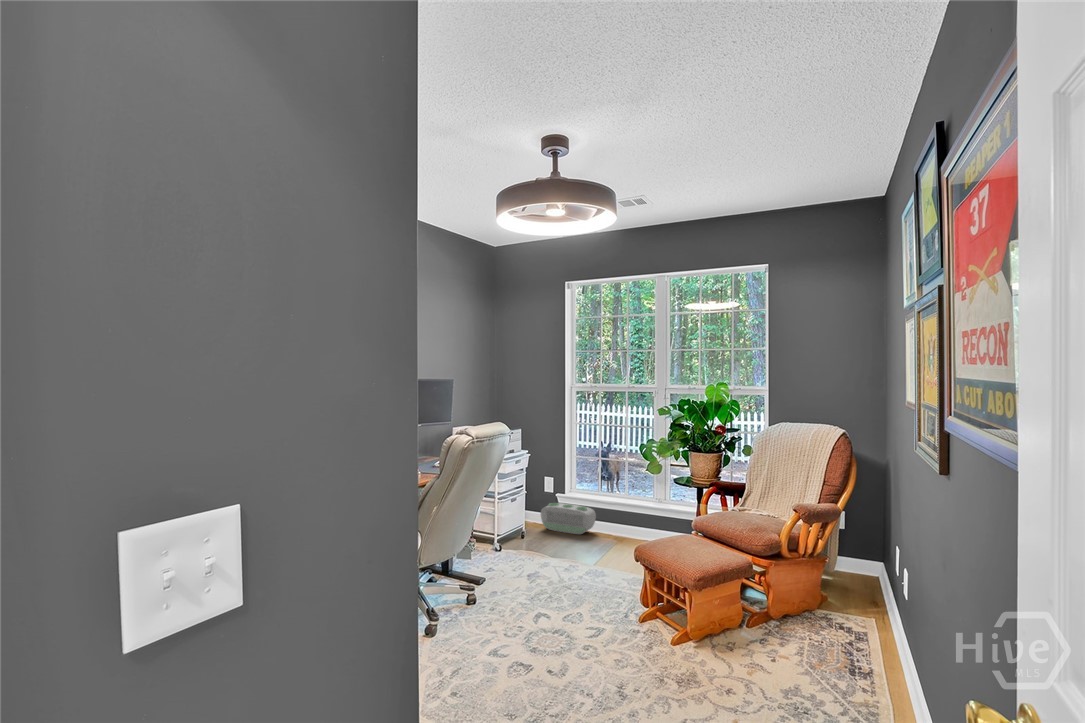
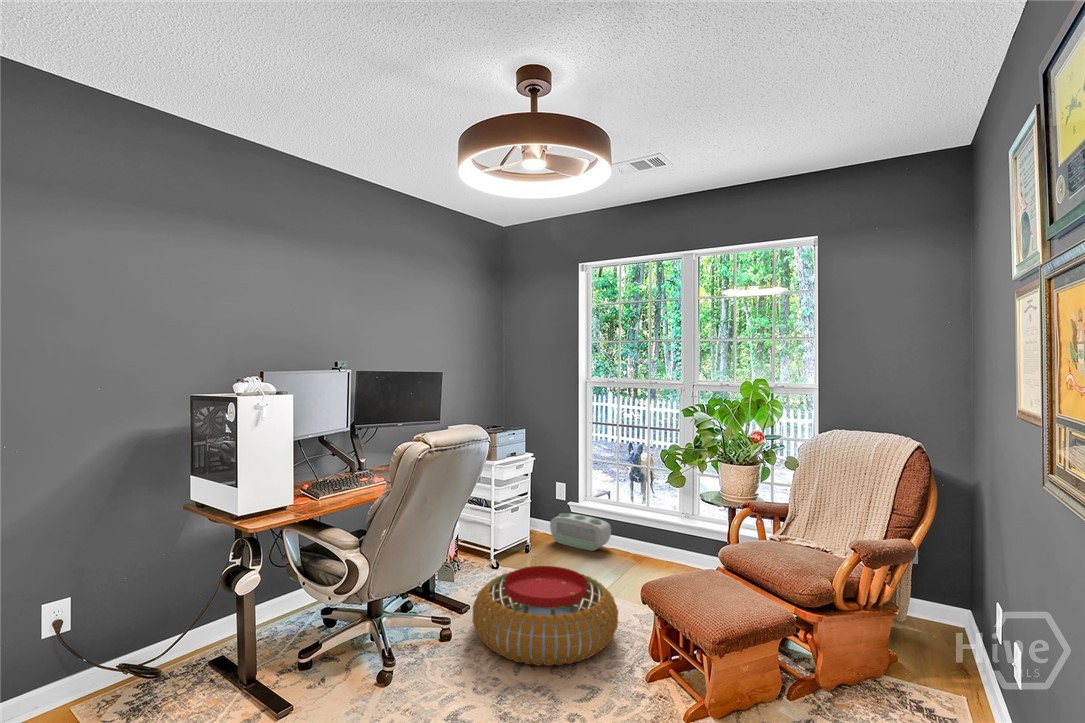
pouf: none [493,542,613,617] -> present [472,566,618,666]

